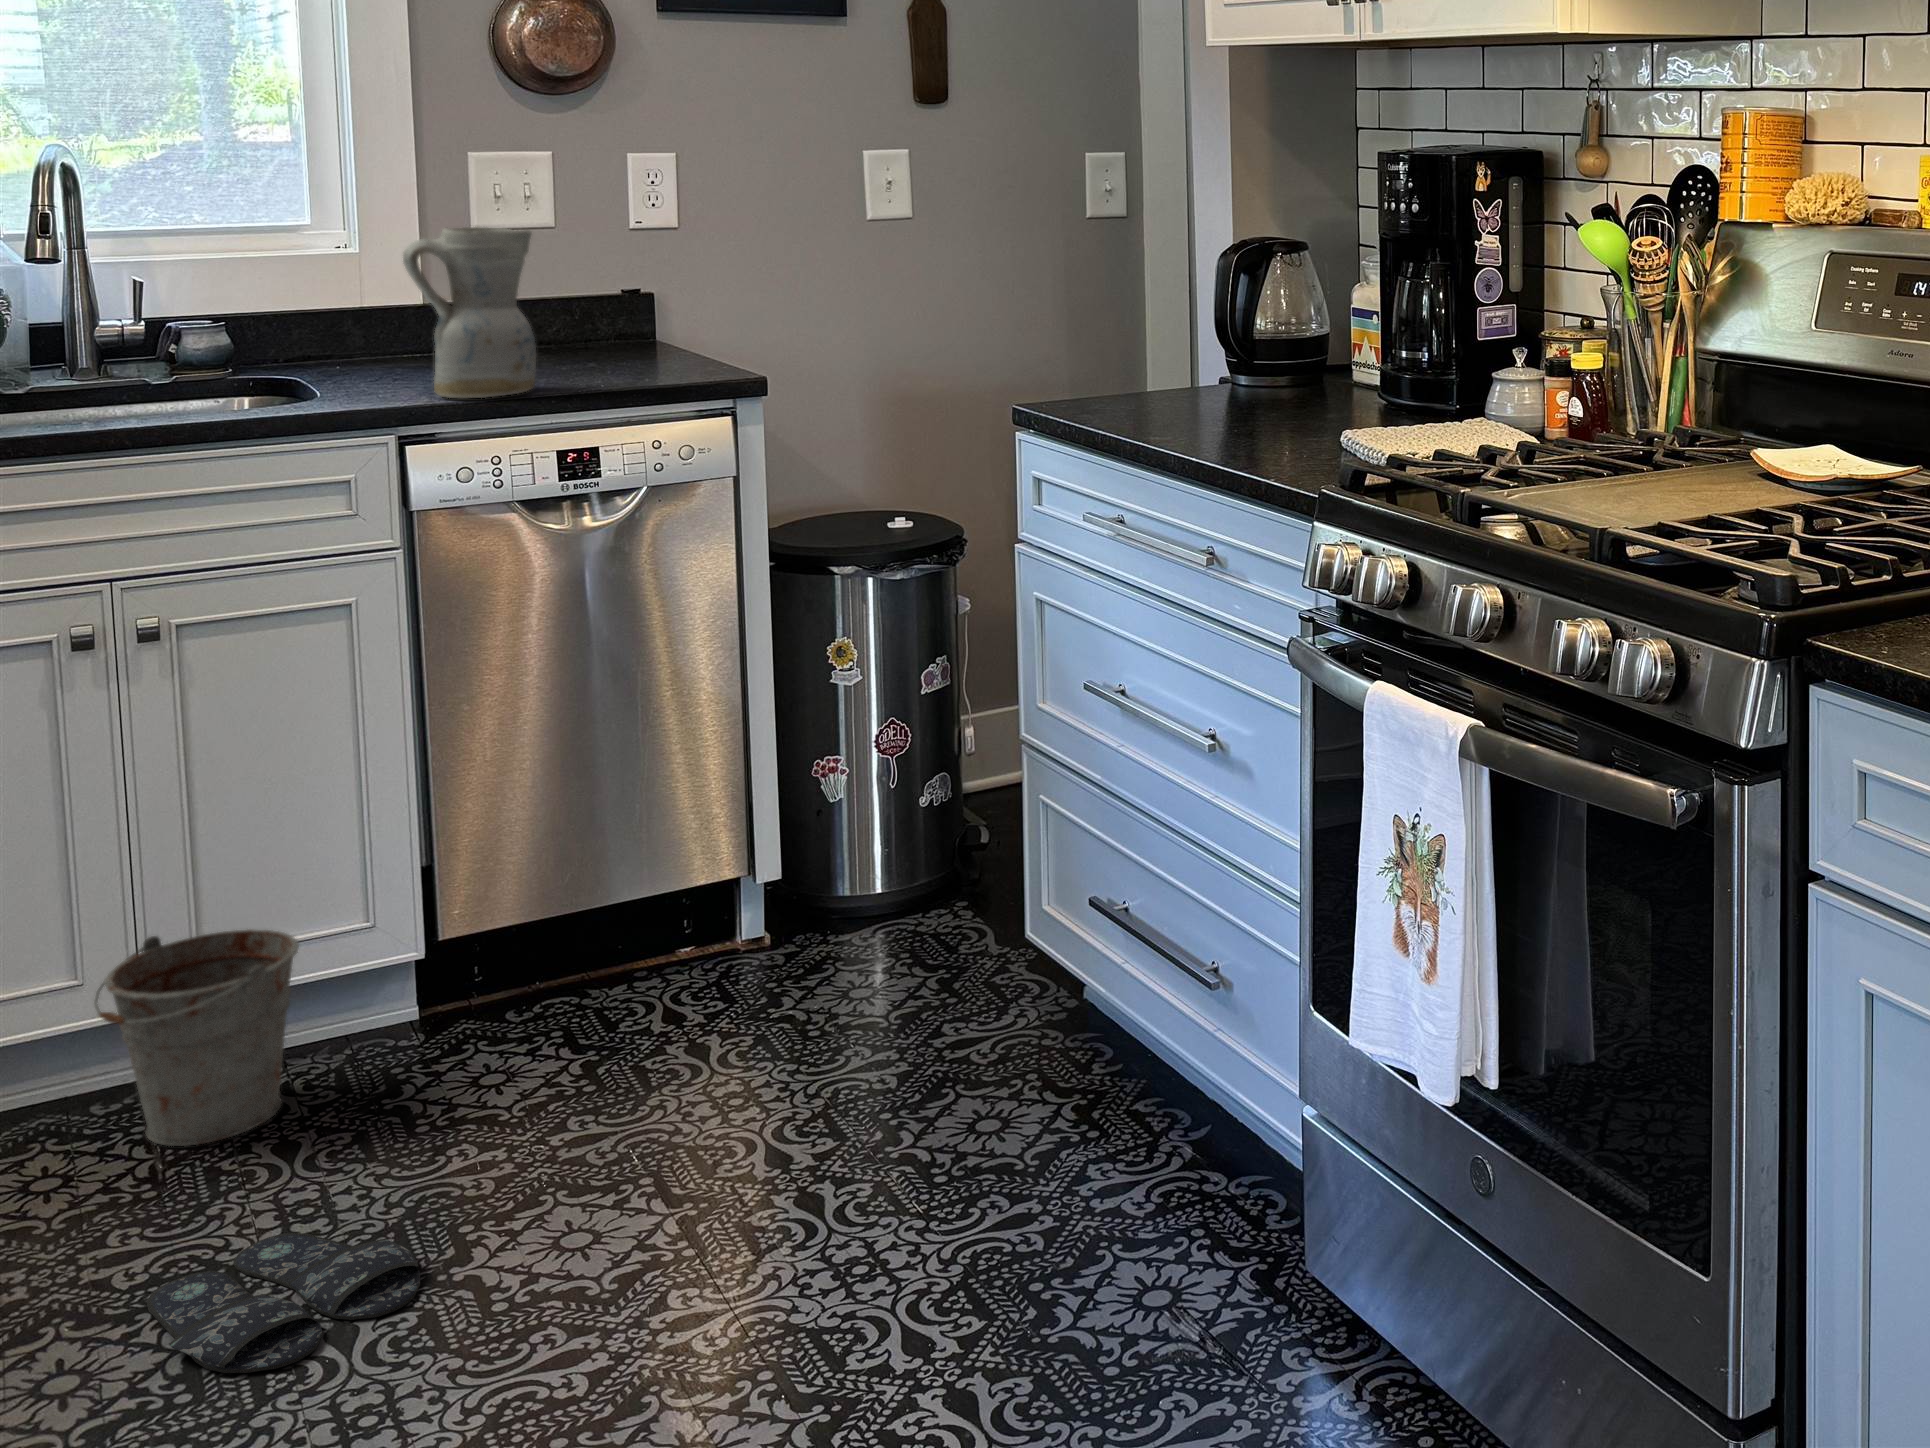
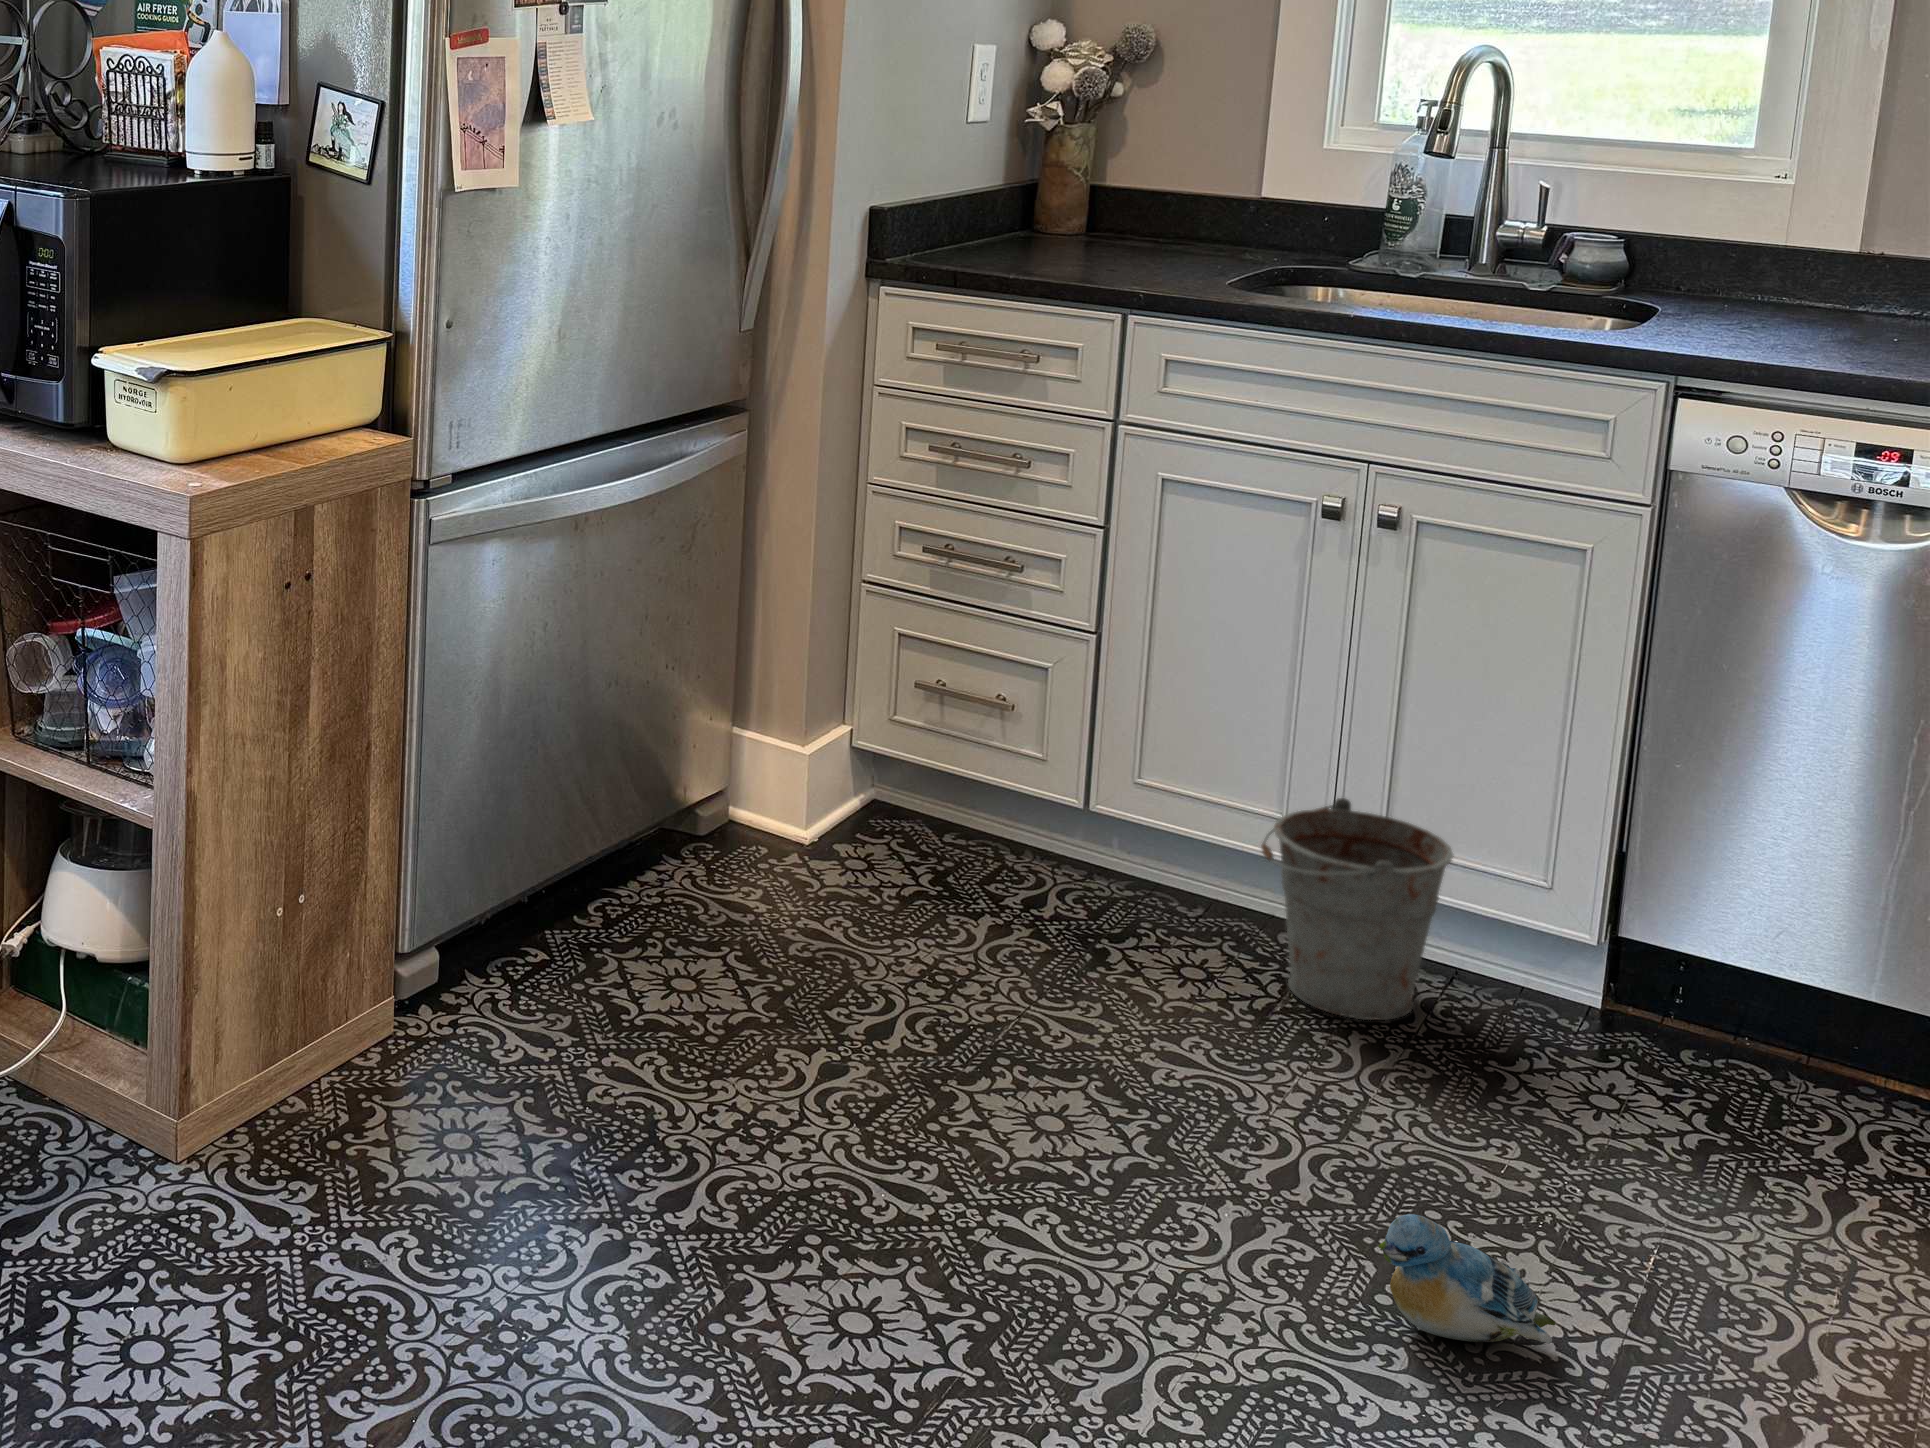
ceramic pitcher: present [403,227,536,398] -> none [1720,126,1884,335]
plush toy: none [509,1207,655,1304] -> present [1378,1214,1555,1344]
slippers: present [147,1233,420,1373] -> none [1128,1098,1358,1240]

